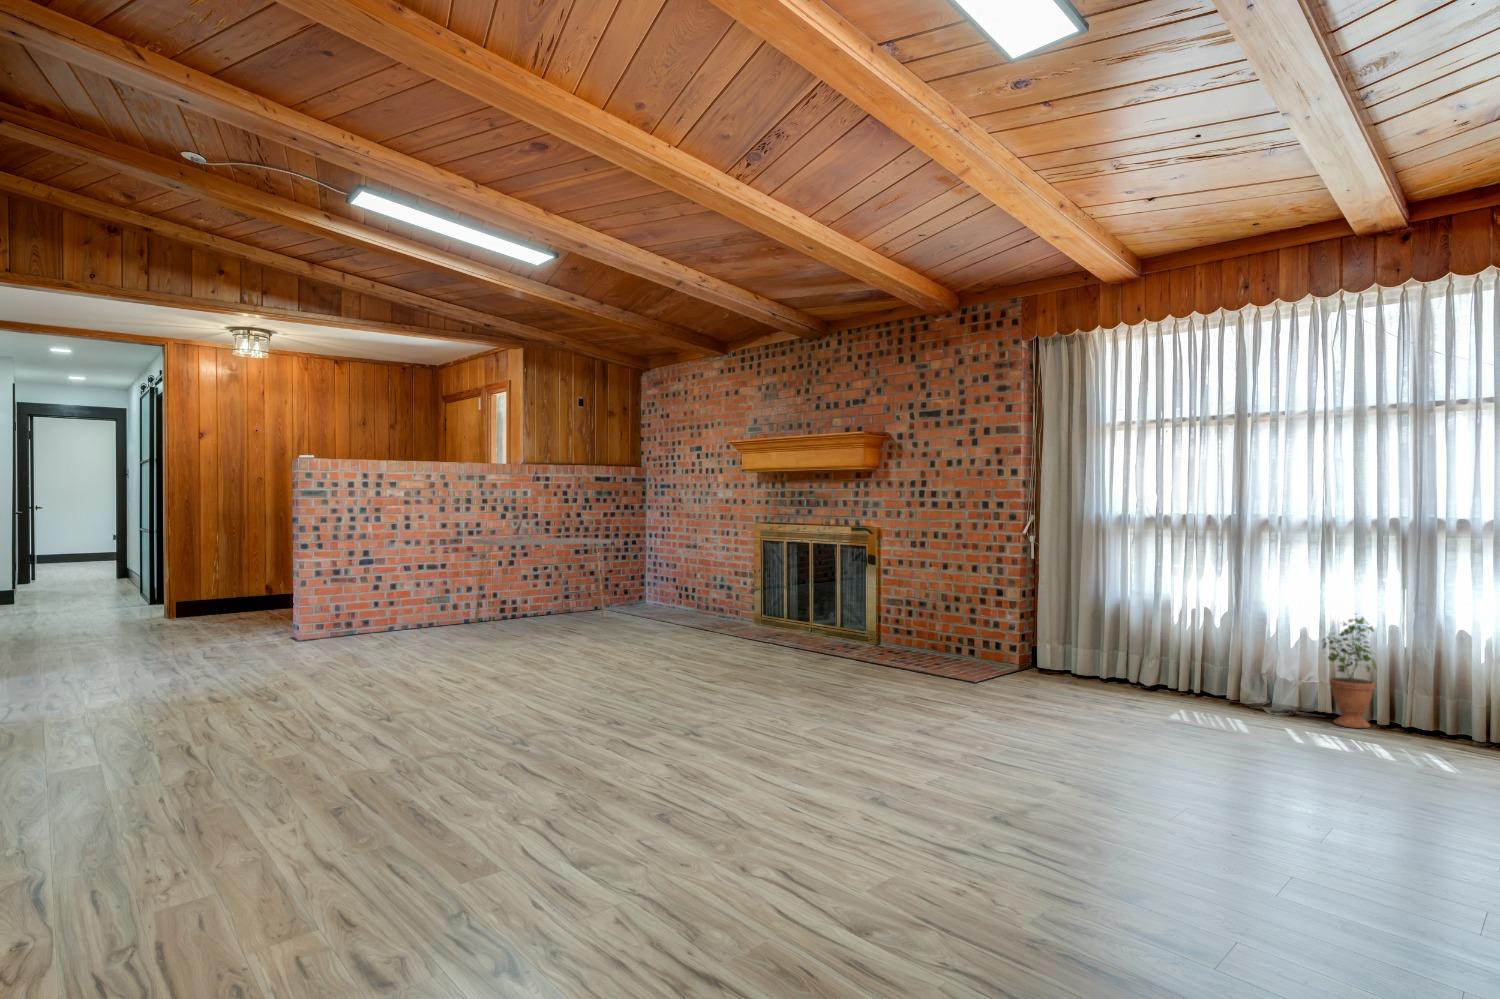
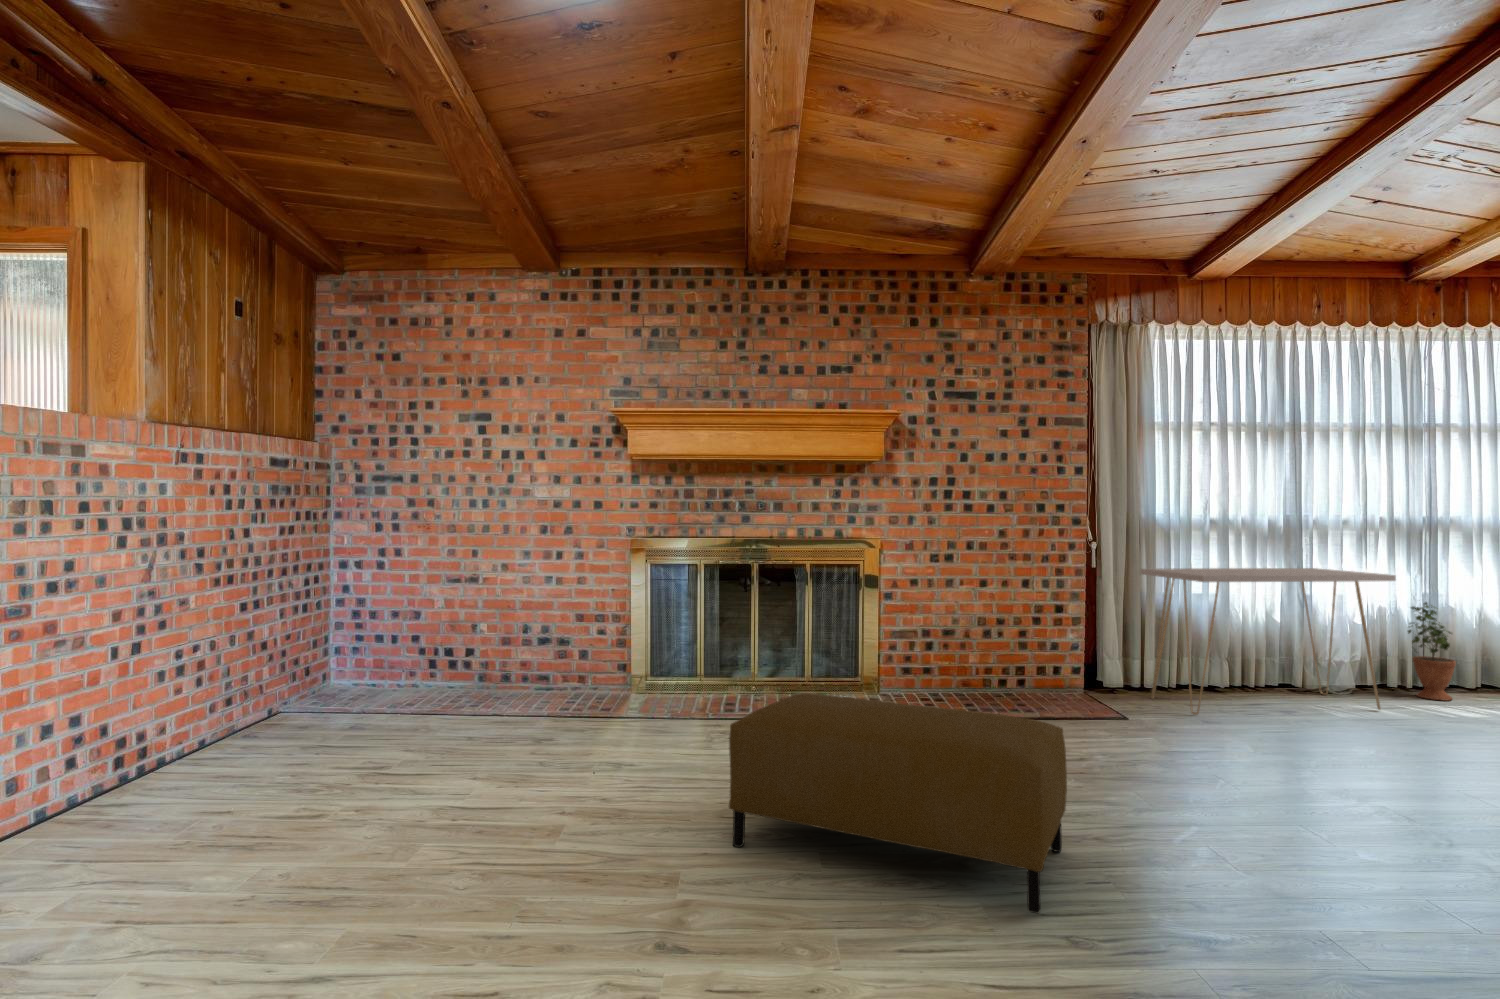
console table: present [471,537,612,628] -> present [1140,568,1396,715]
ottoman: none [584,603,680,690] -> present [729,693,1067,913]

